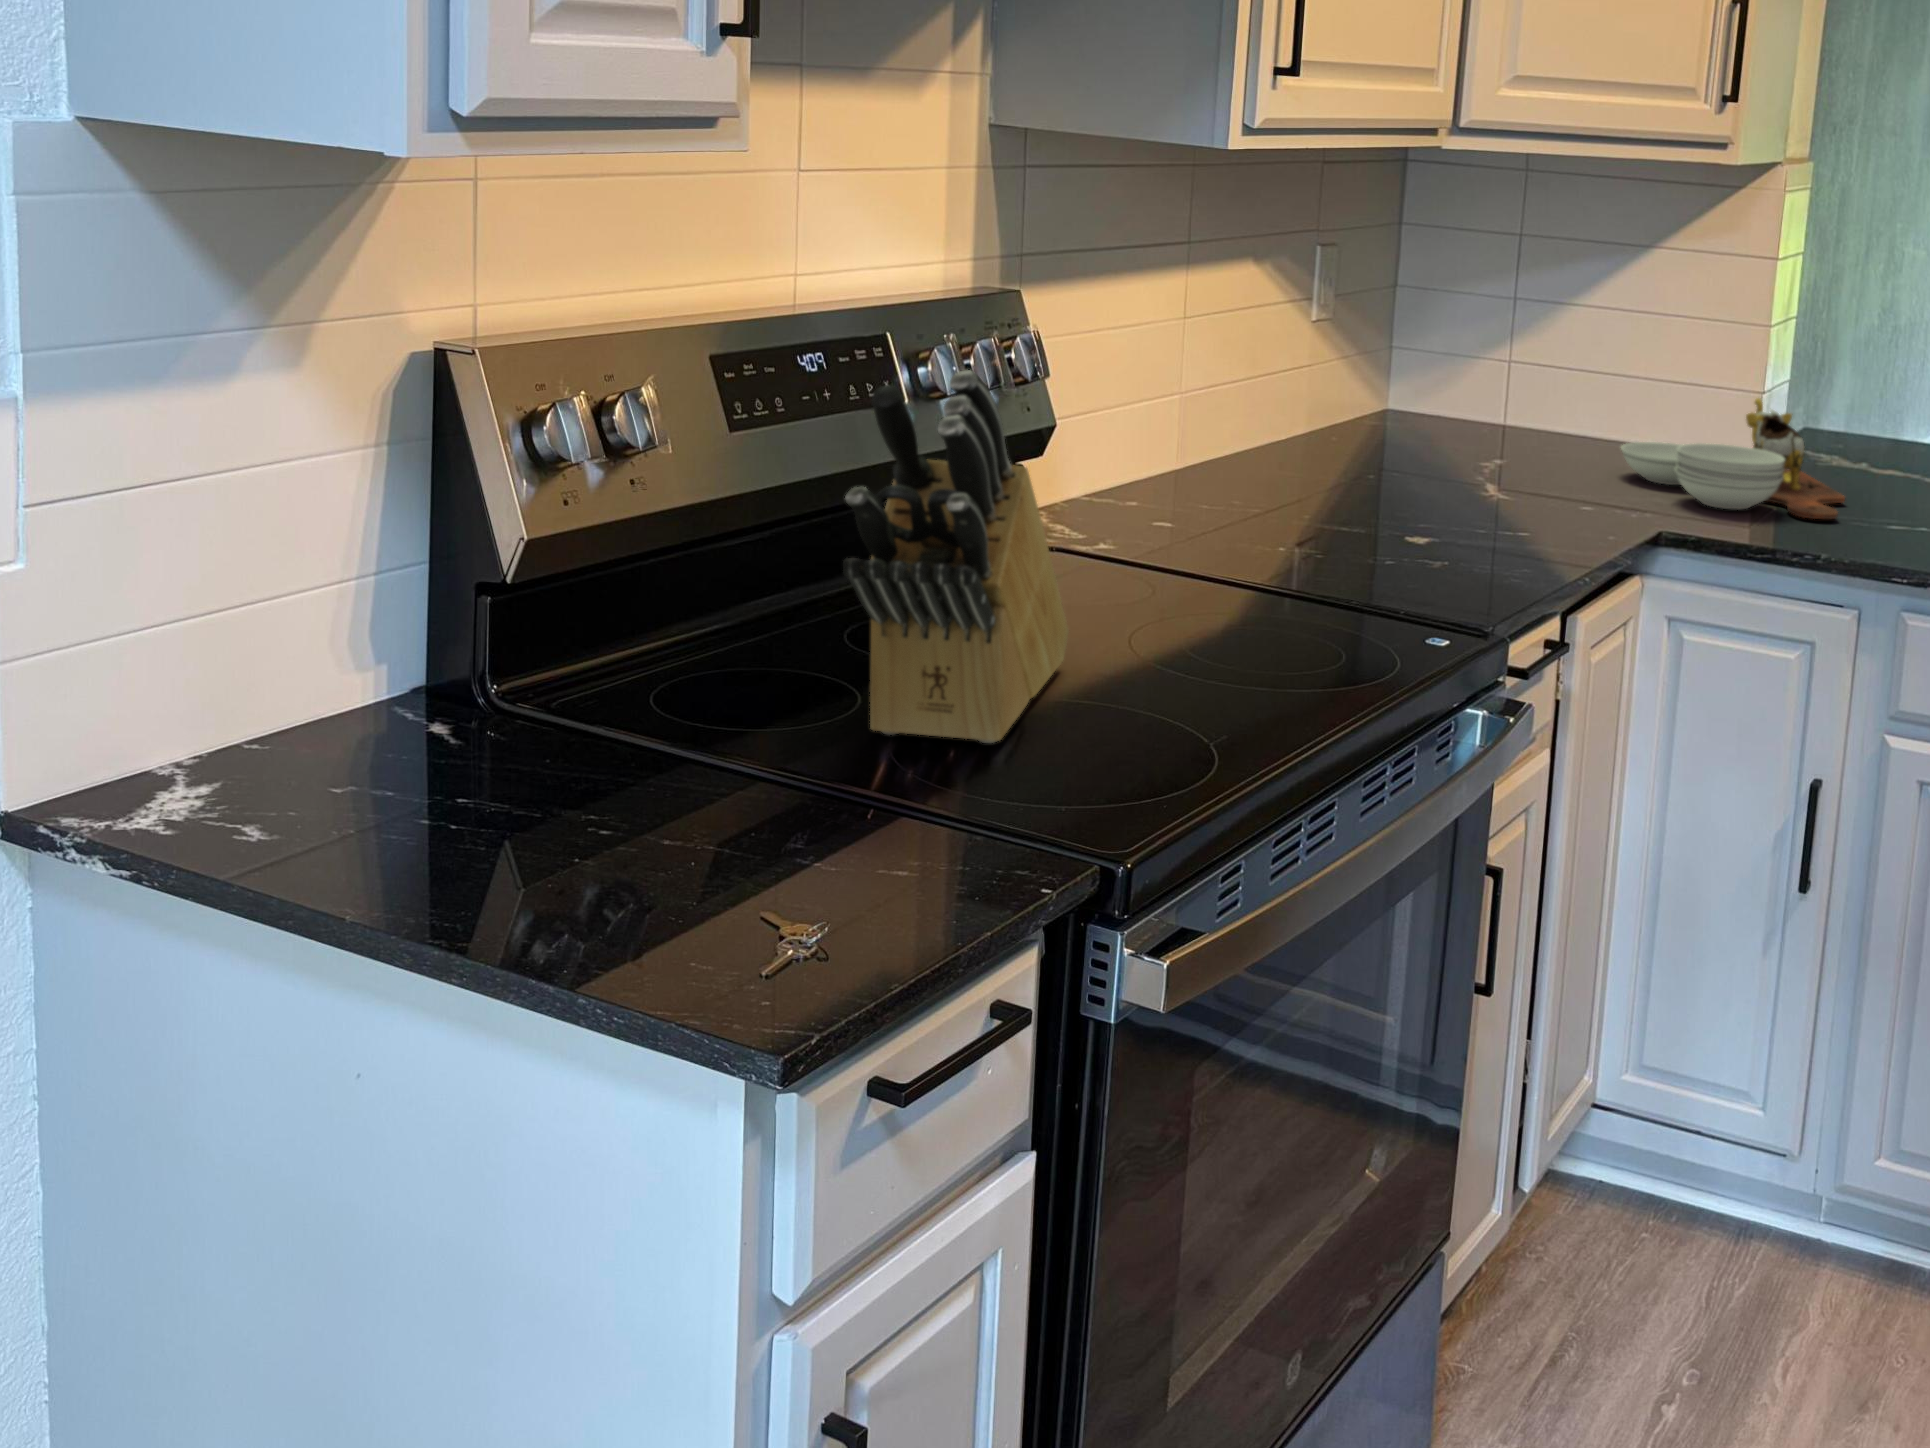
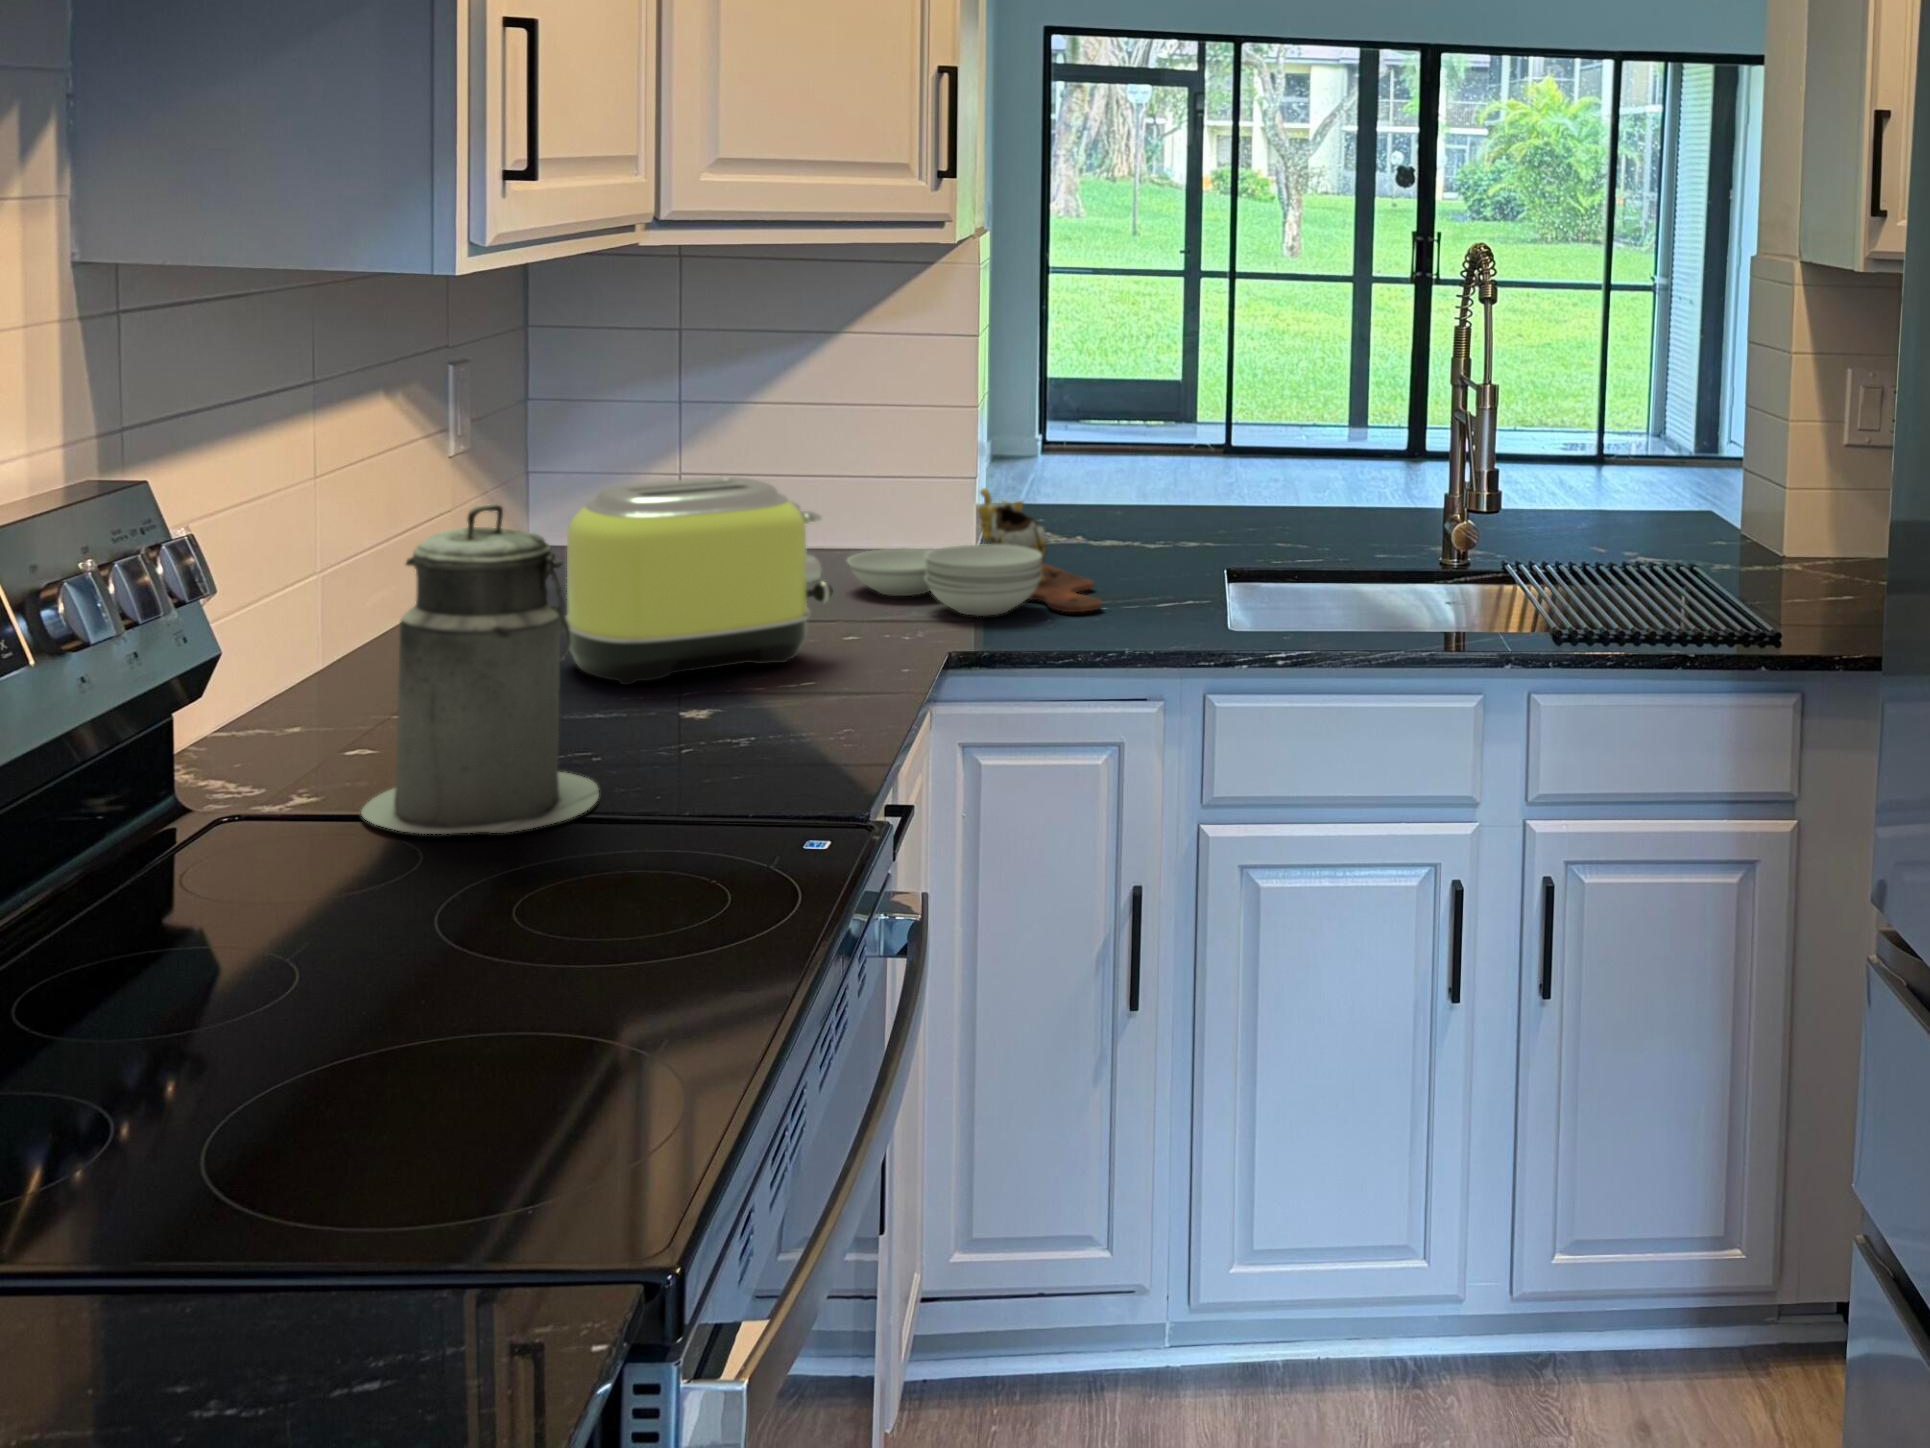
canister: none [1134,330,1306,589] -> present [361,504,599,834]
toaster: none [1351,346,1570,515] -> present [566,477,833,685]
knife block: present [843,370,1069,743] -> none [147,645,383,1175]

